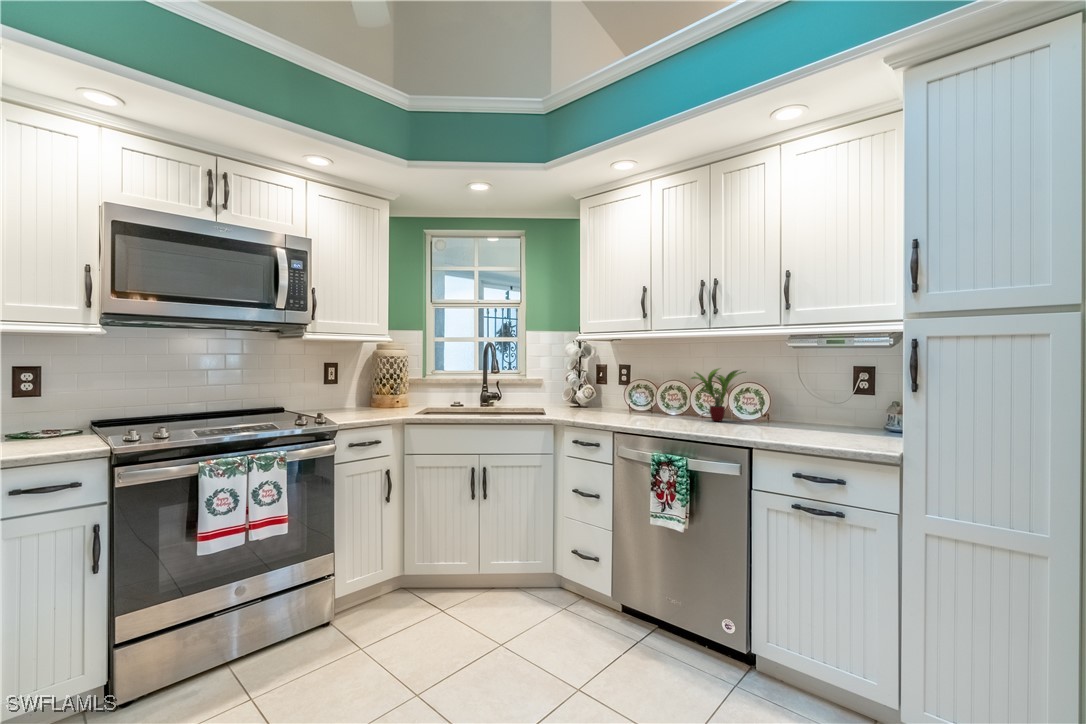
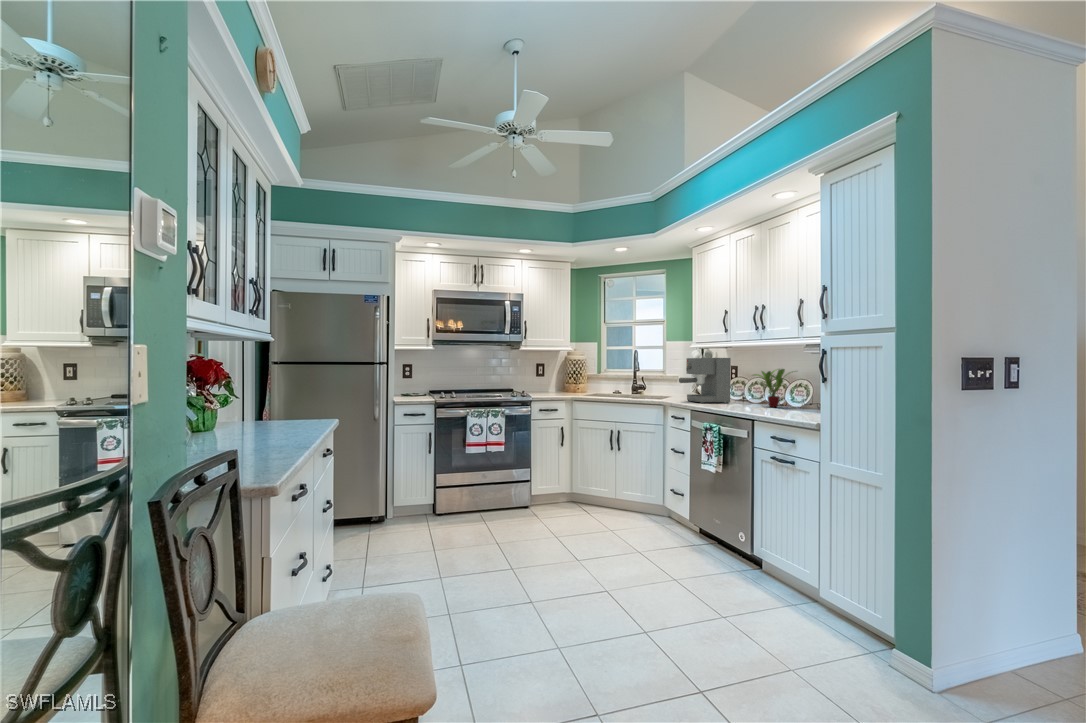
coffee maker: none [585,354,647,419] -> present [679,358,731,403]

